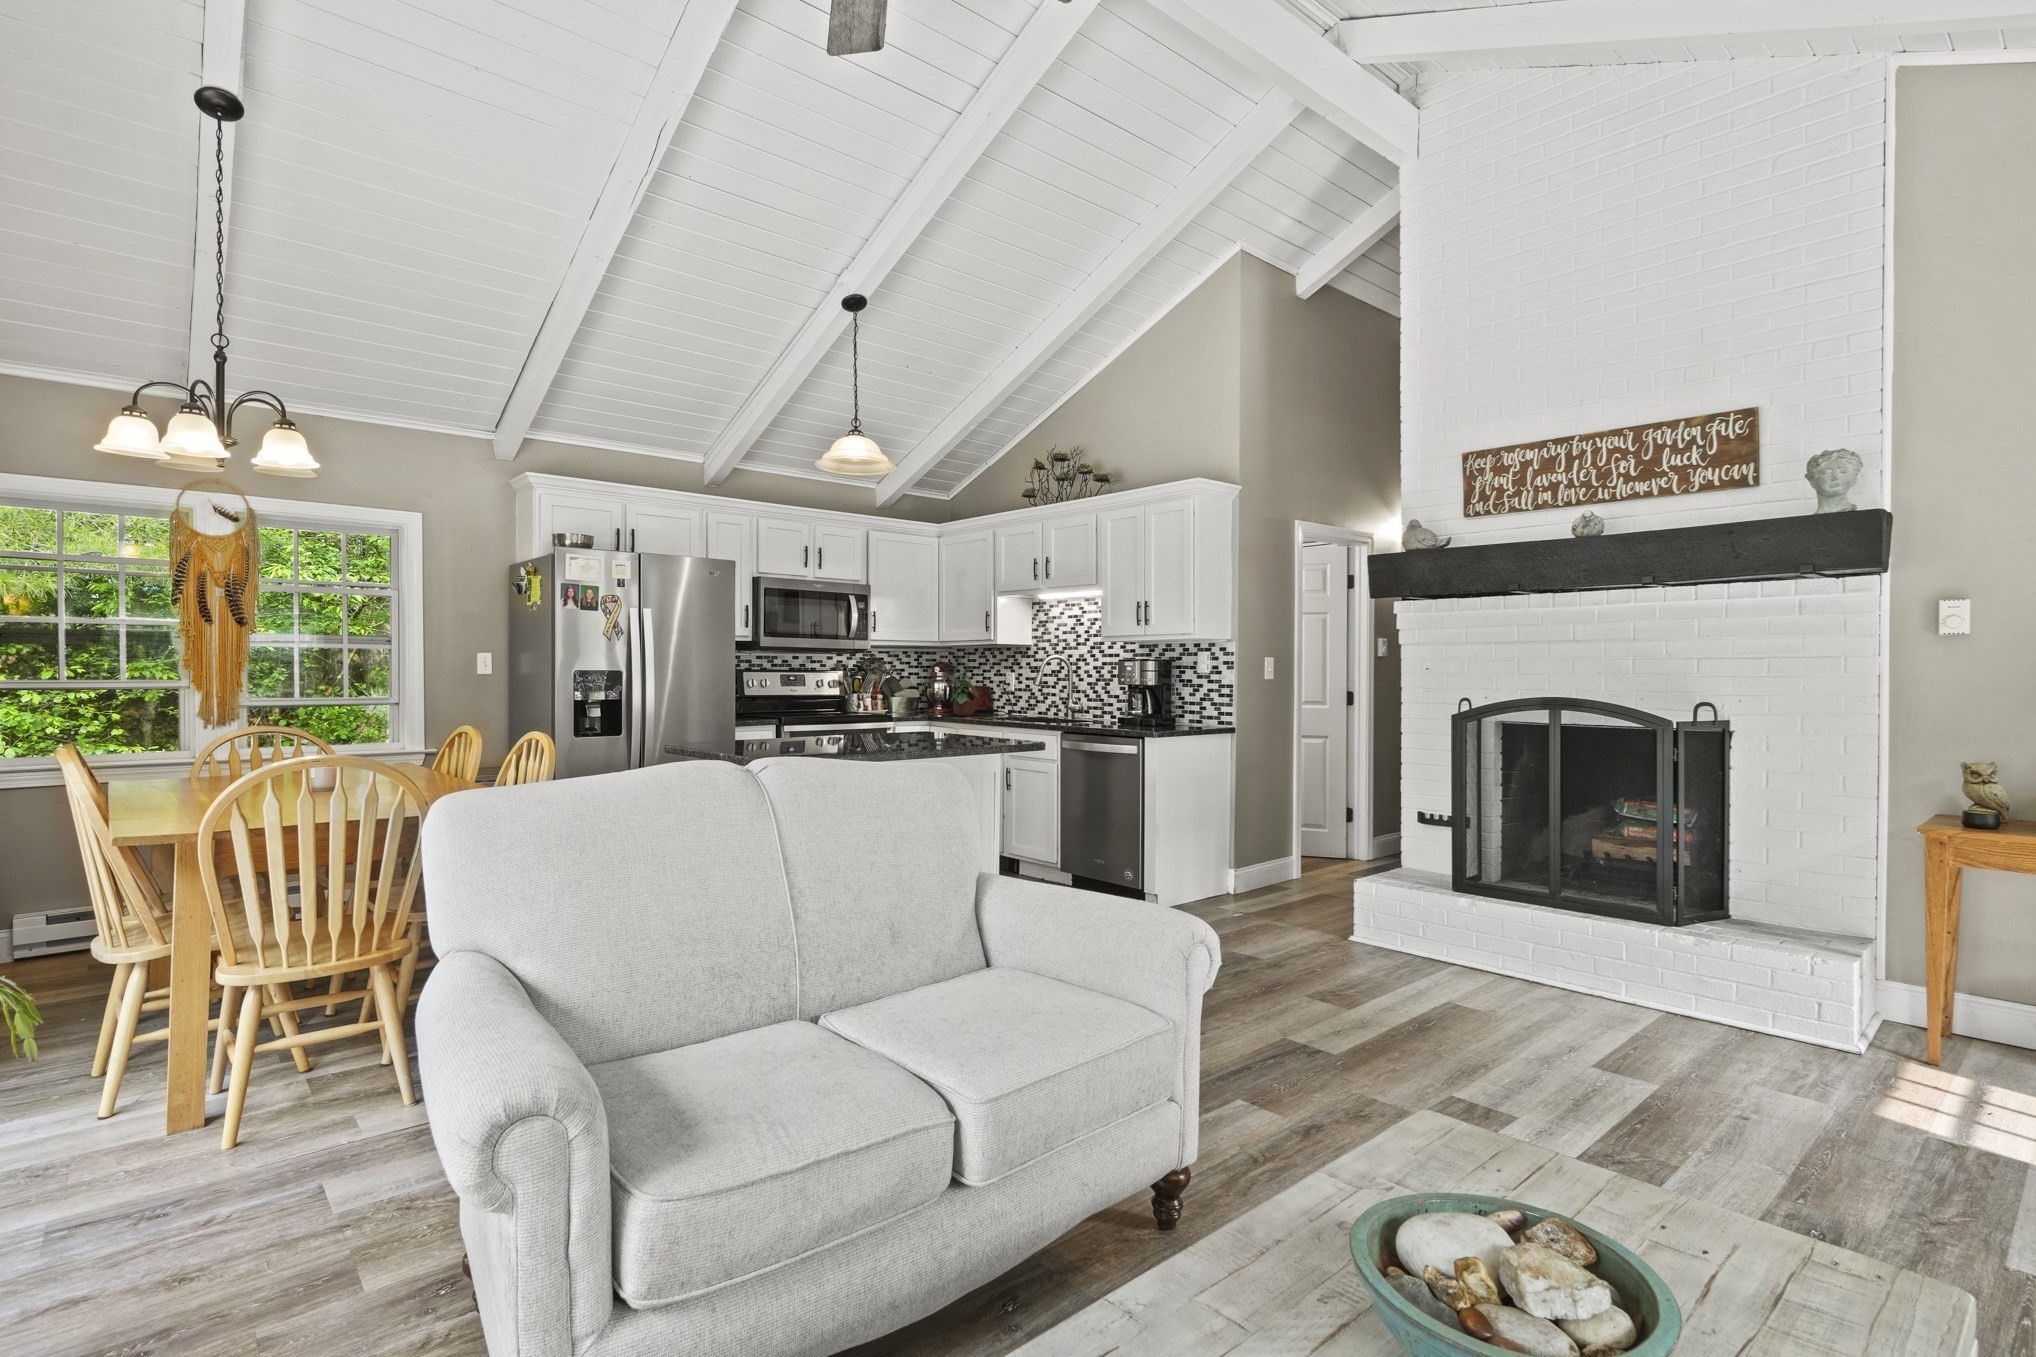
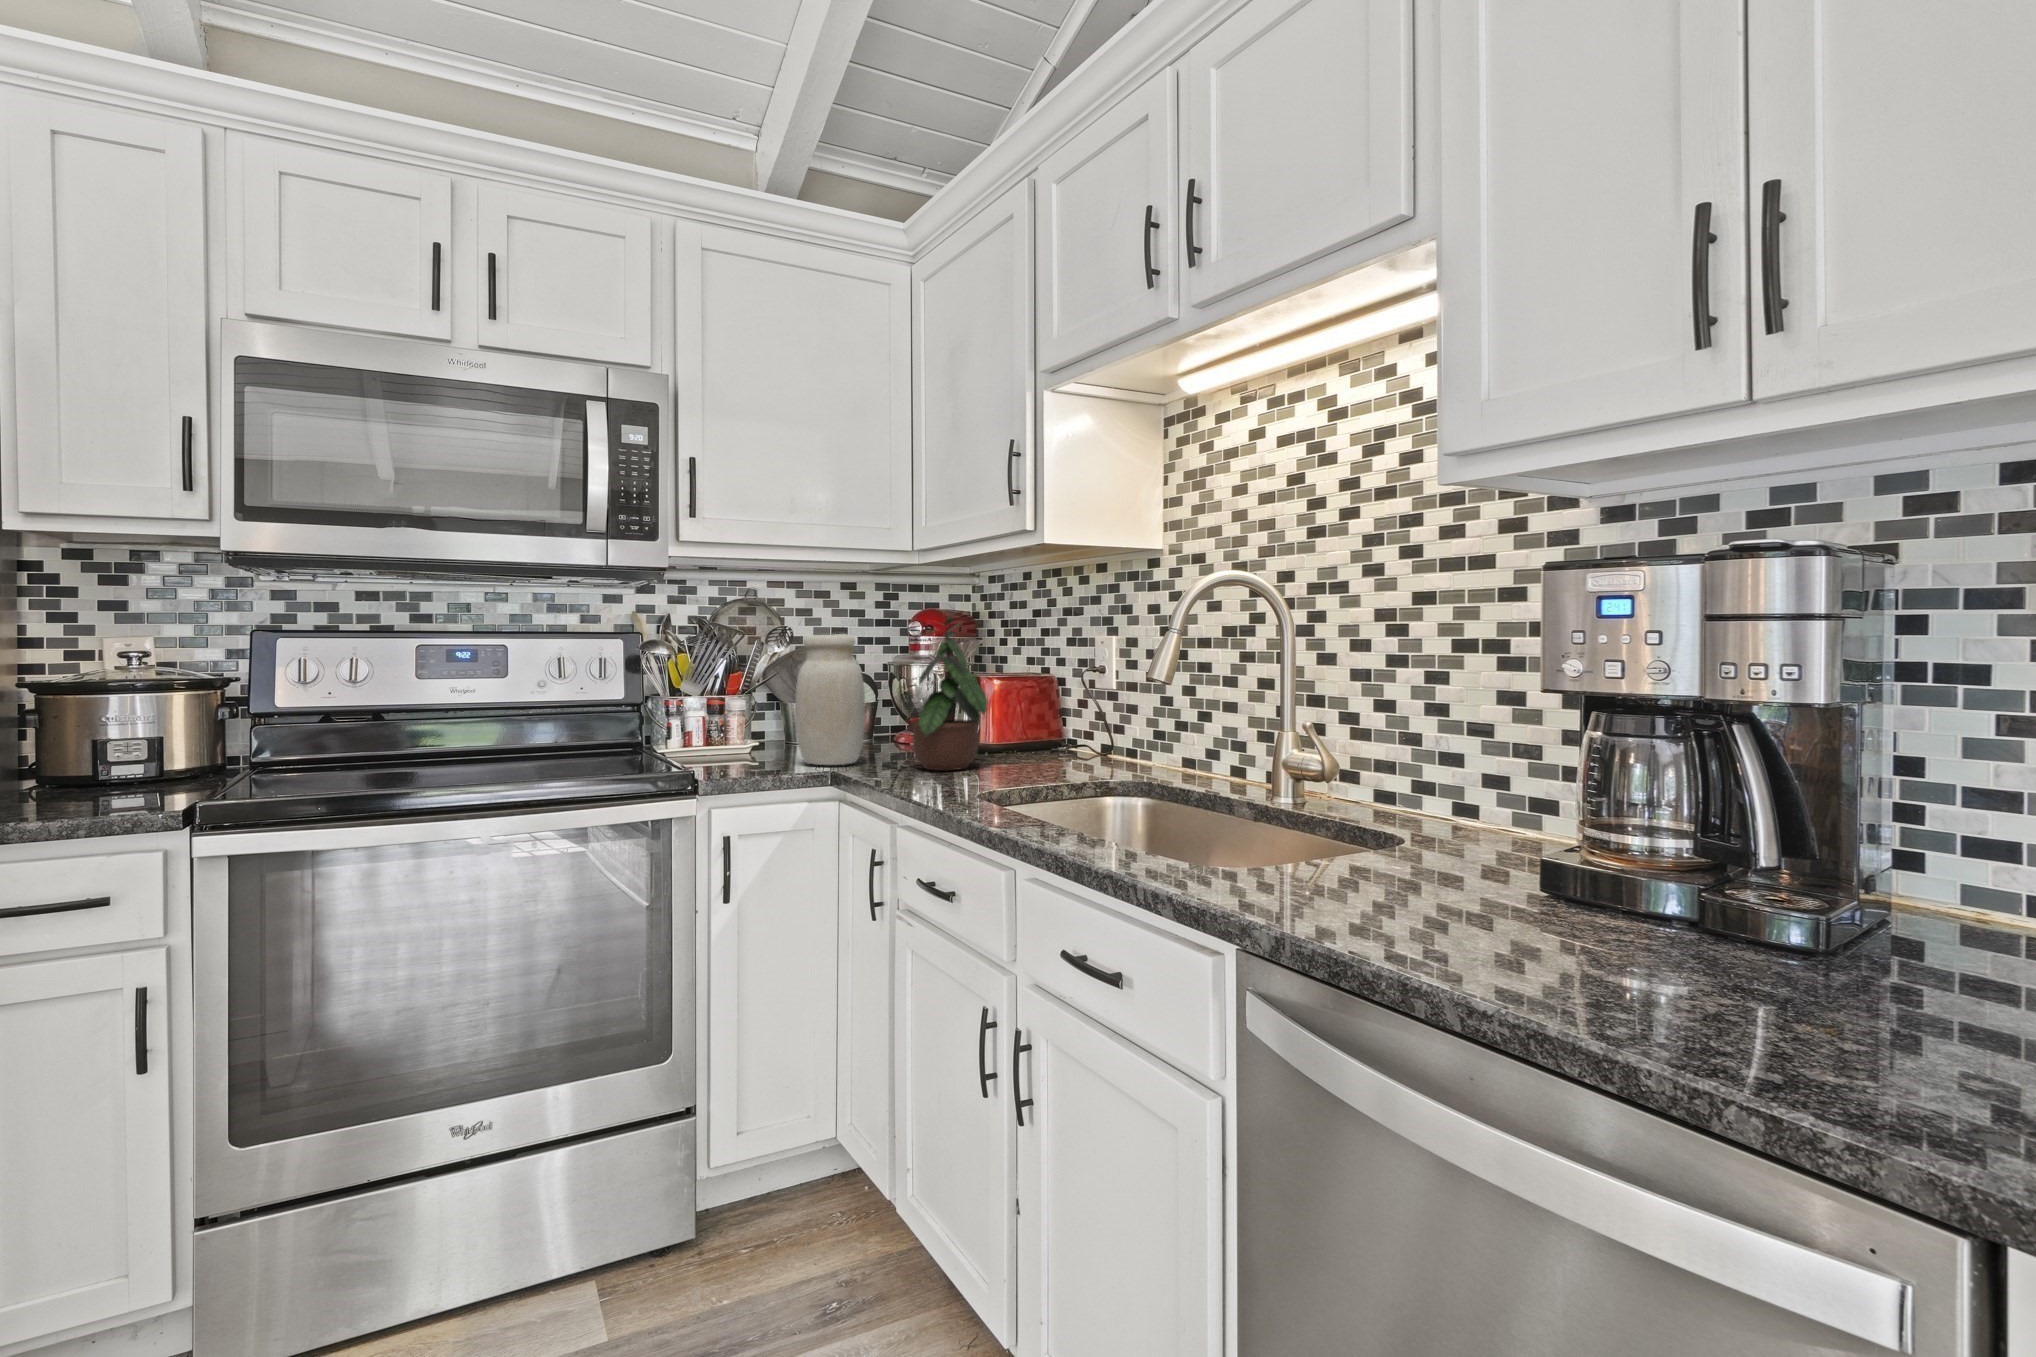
jar: none [912,672,935,715] -> present [795,634,865,765]

